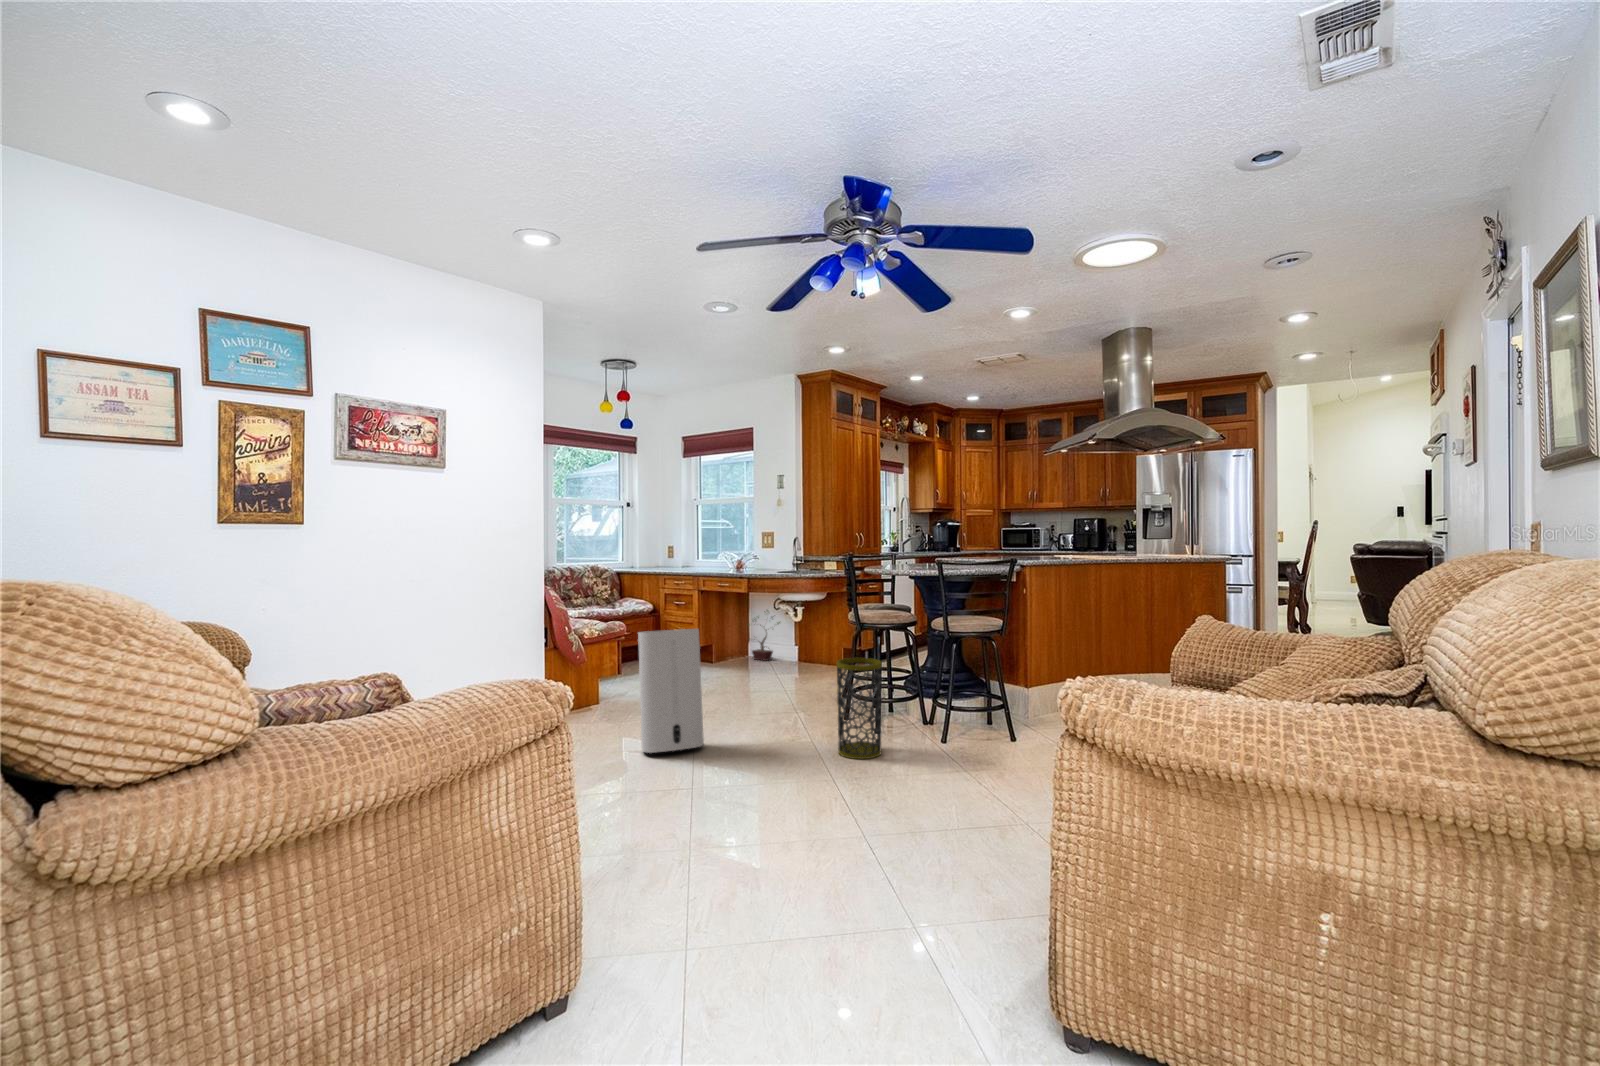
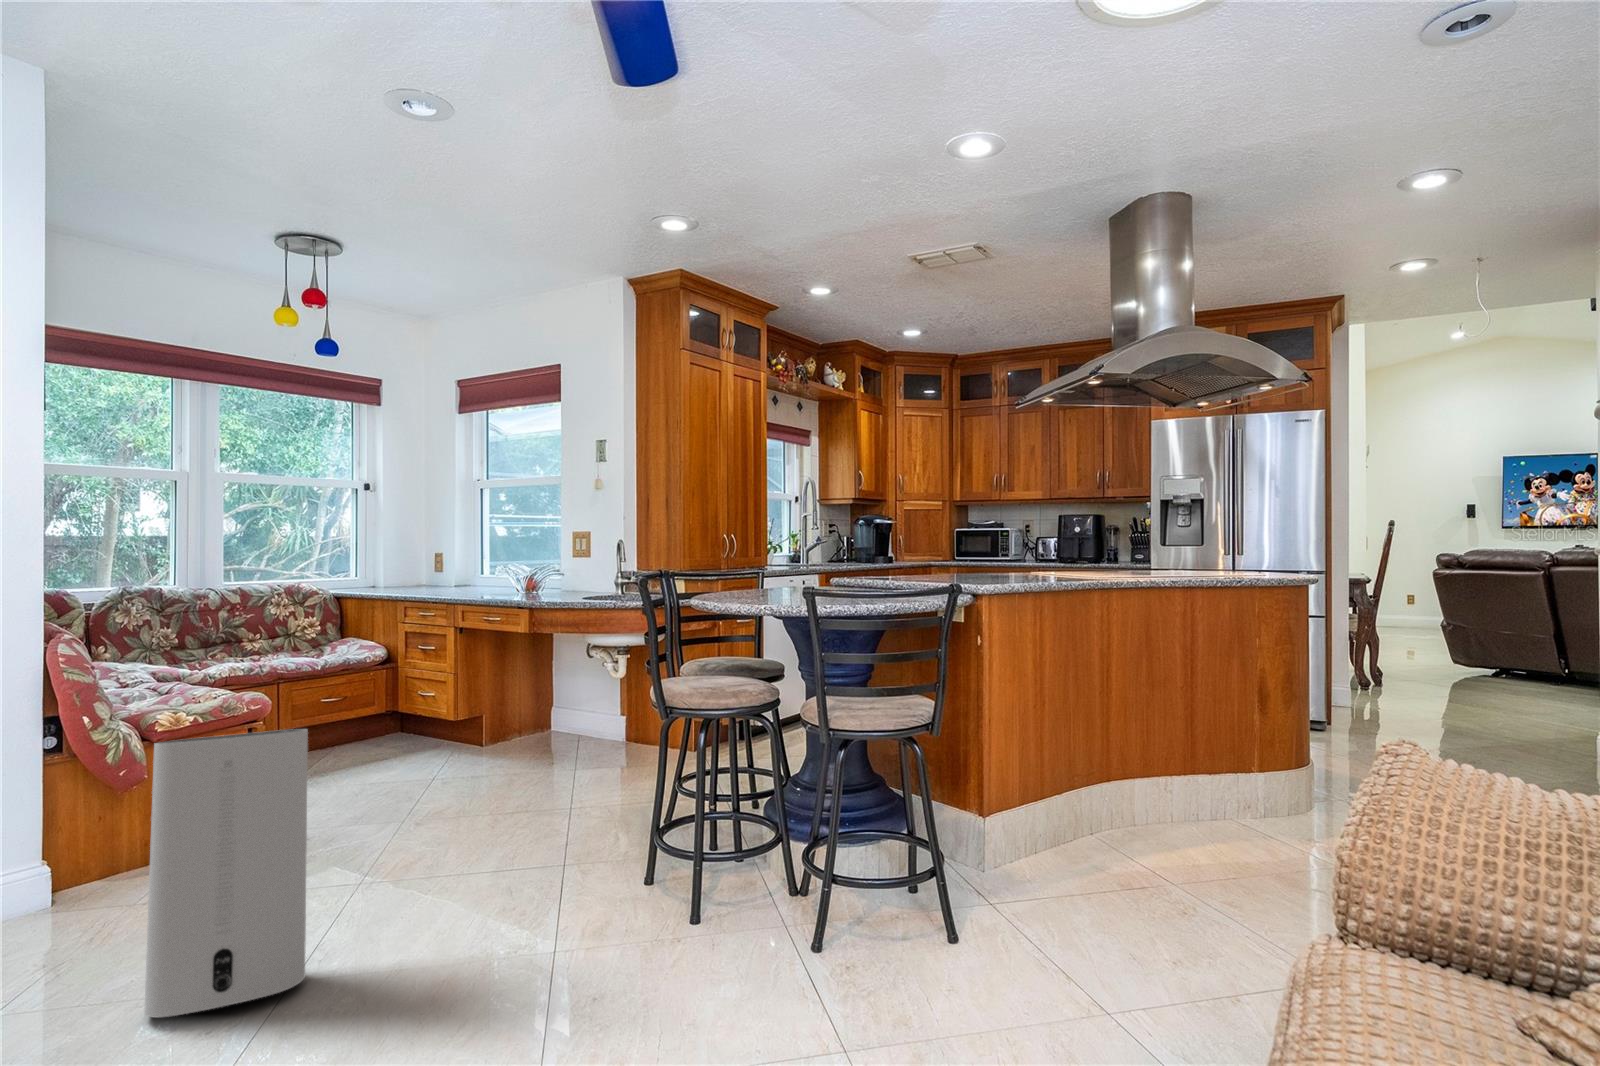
potted plant: present [752,610,780,661] -> none [545,656,600,741]
trash can: present [837,658,882,759] -> none [585,787,681,1016]

